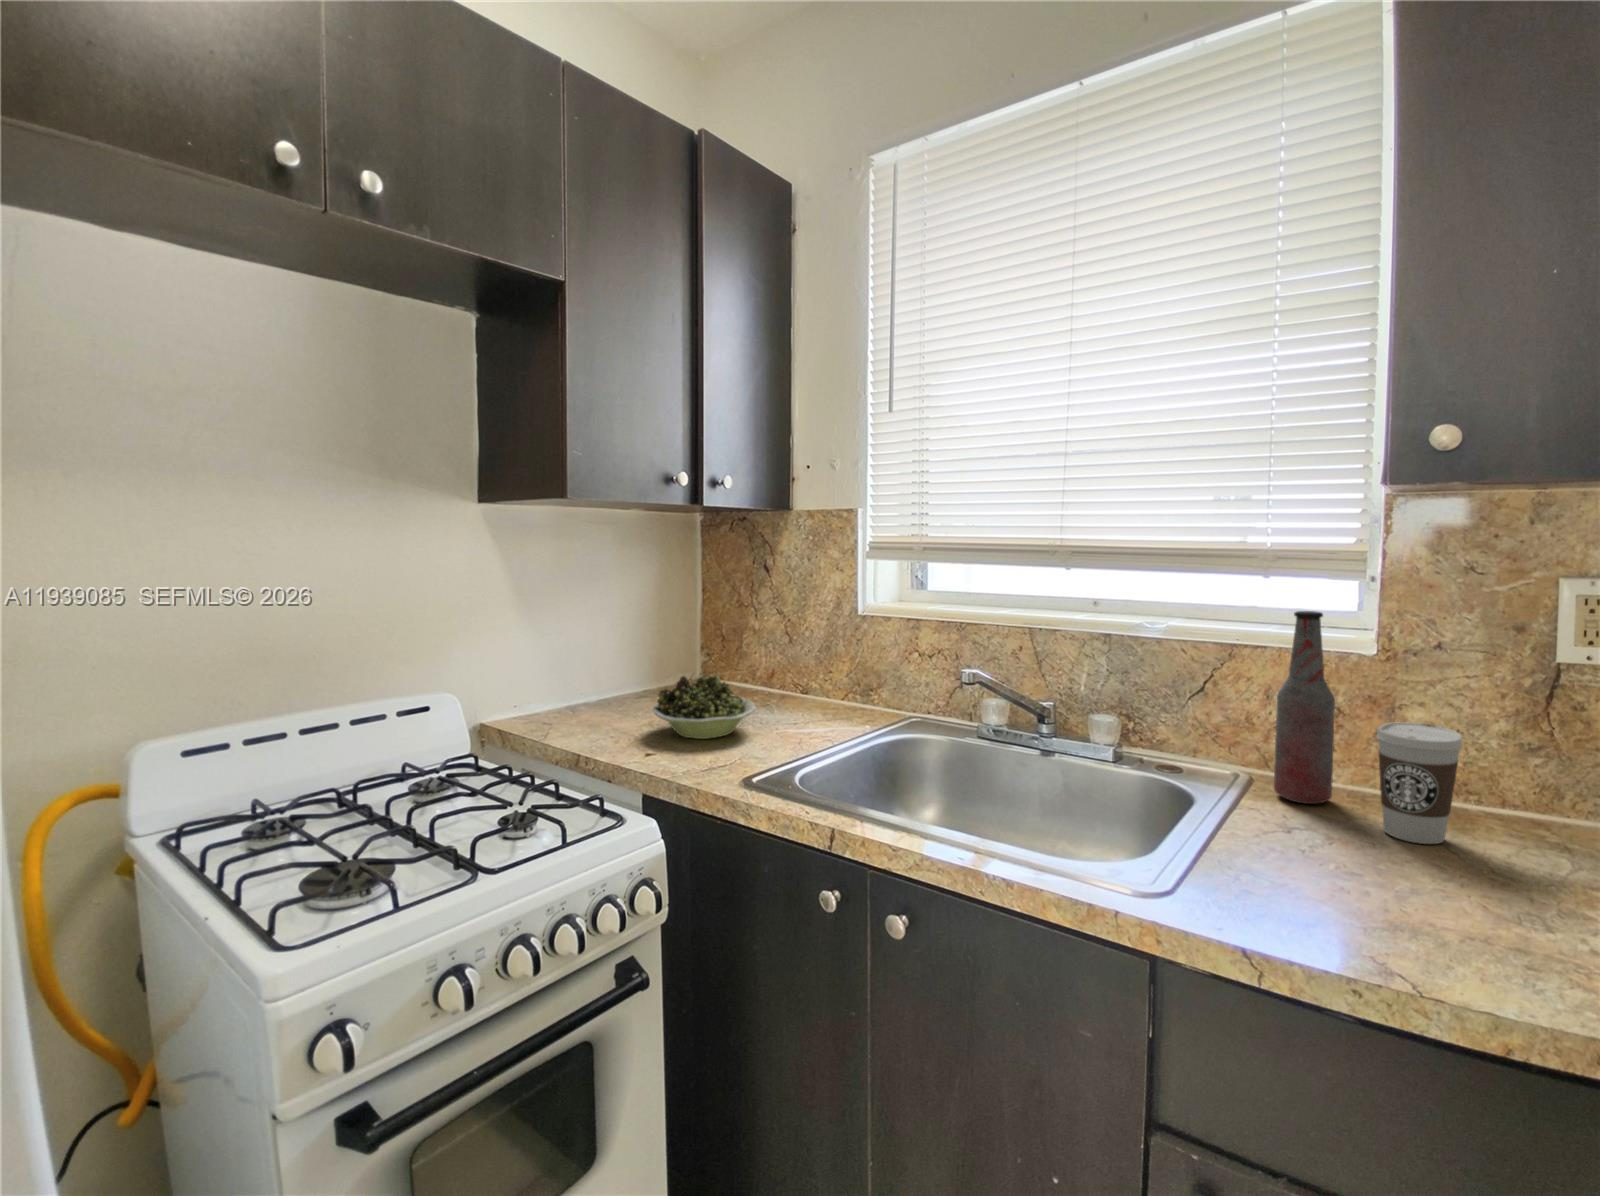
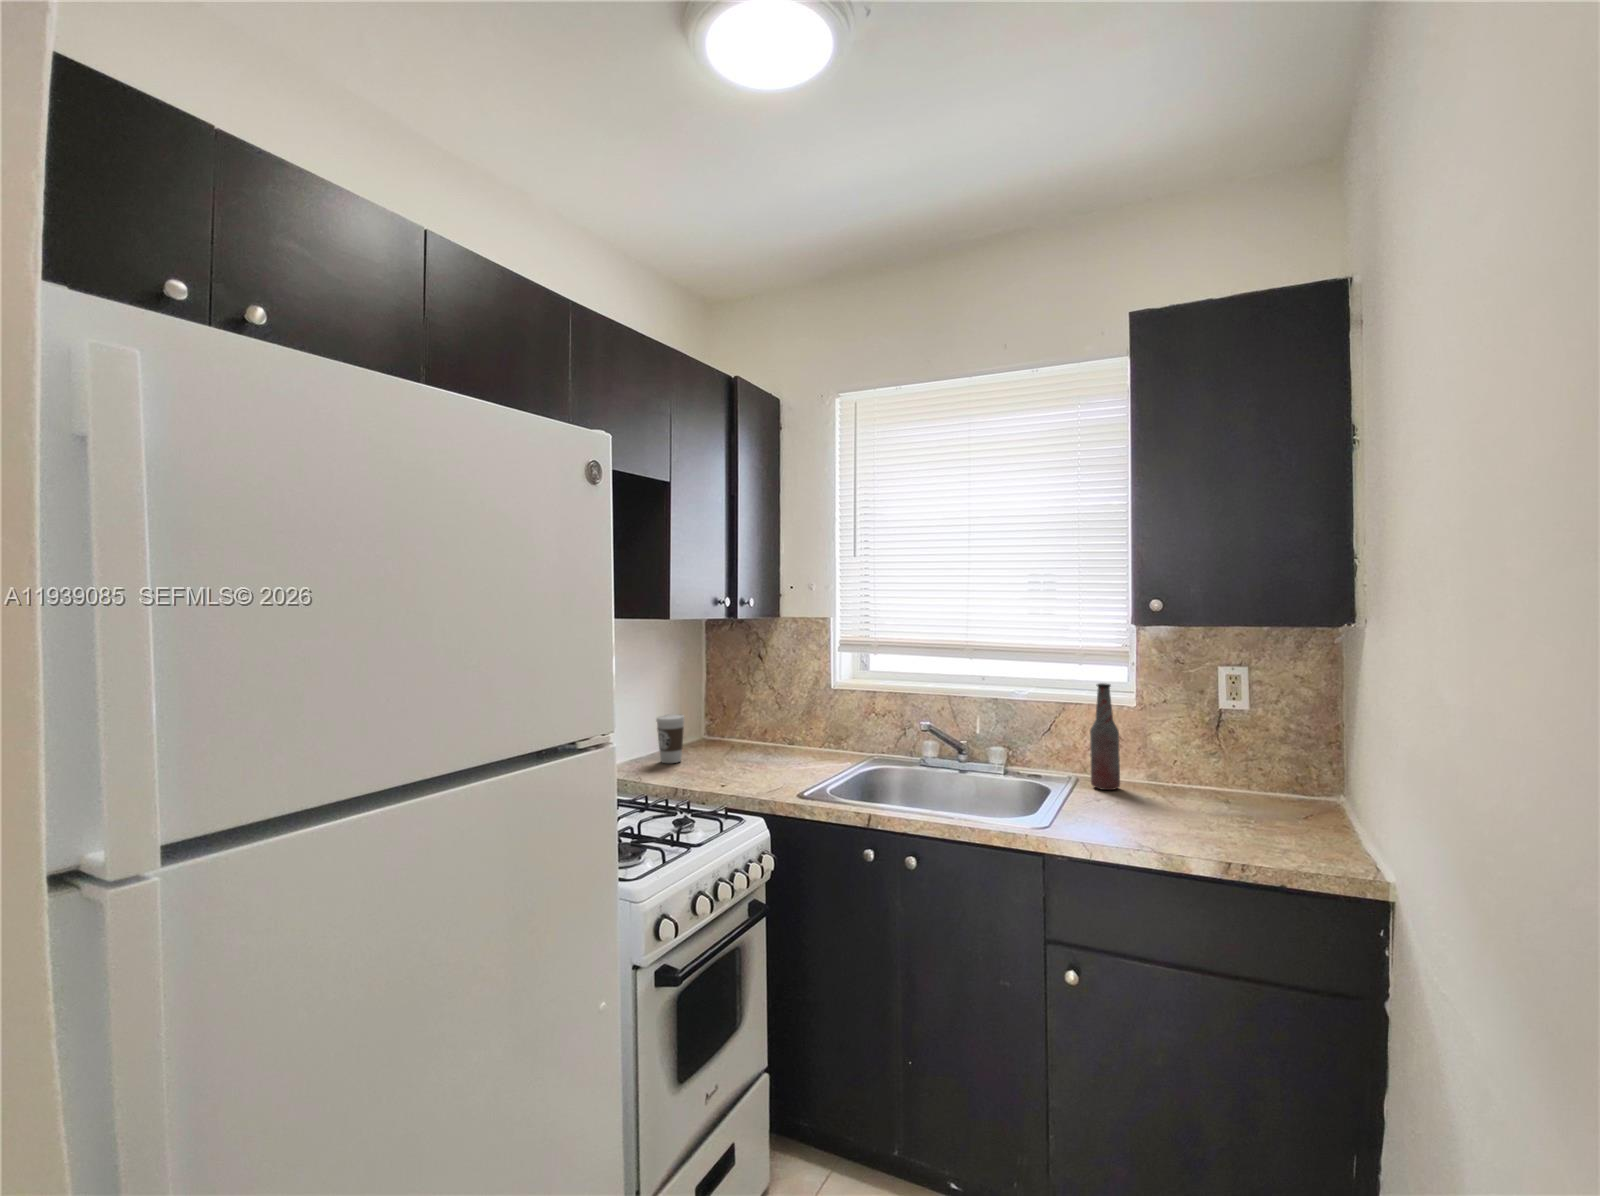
bowl: present [652,675,755,739] -> none [707,729,776,773]
coffee cup: present [1377,723,1462,844] -> present [656,714,684,763]

